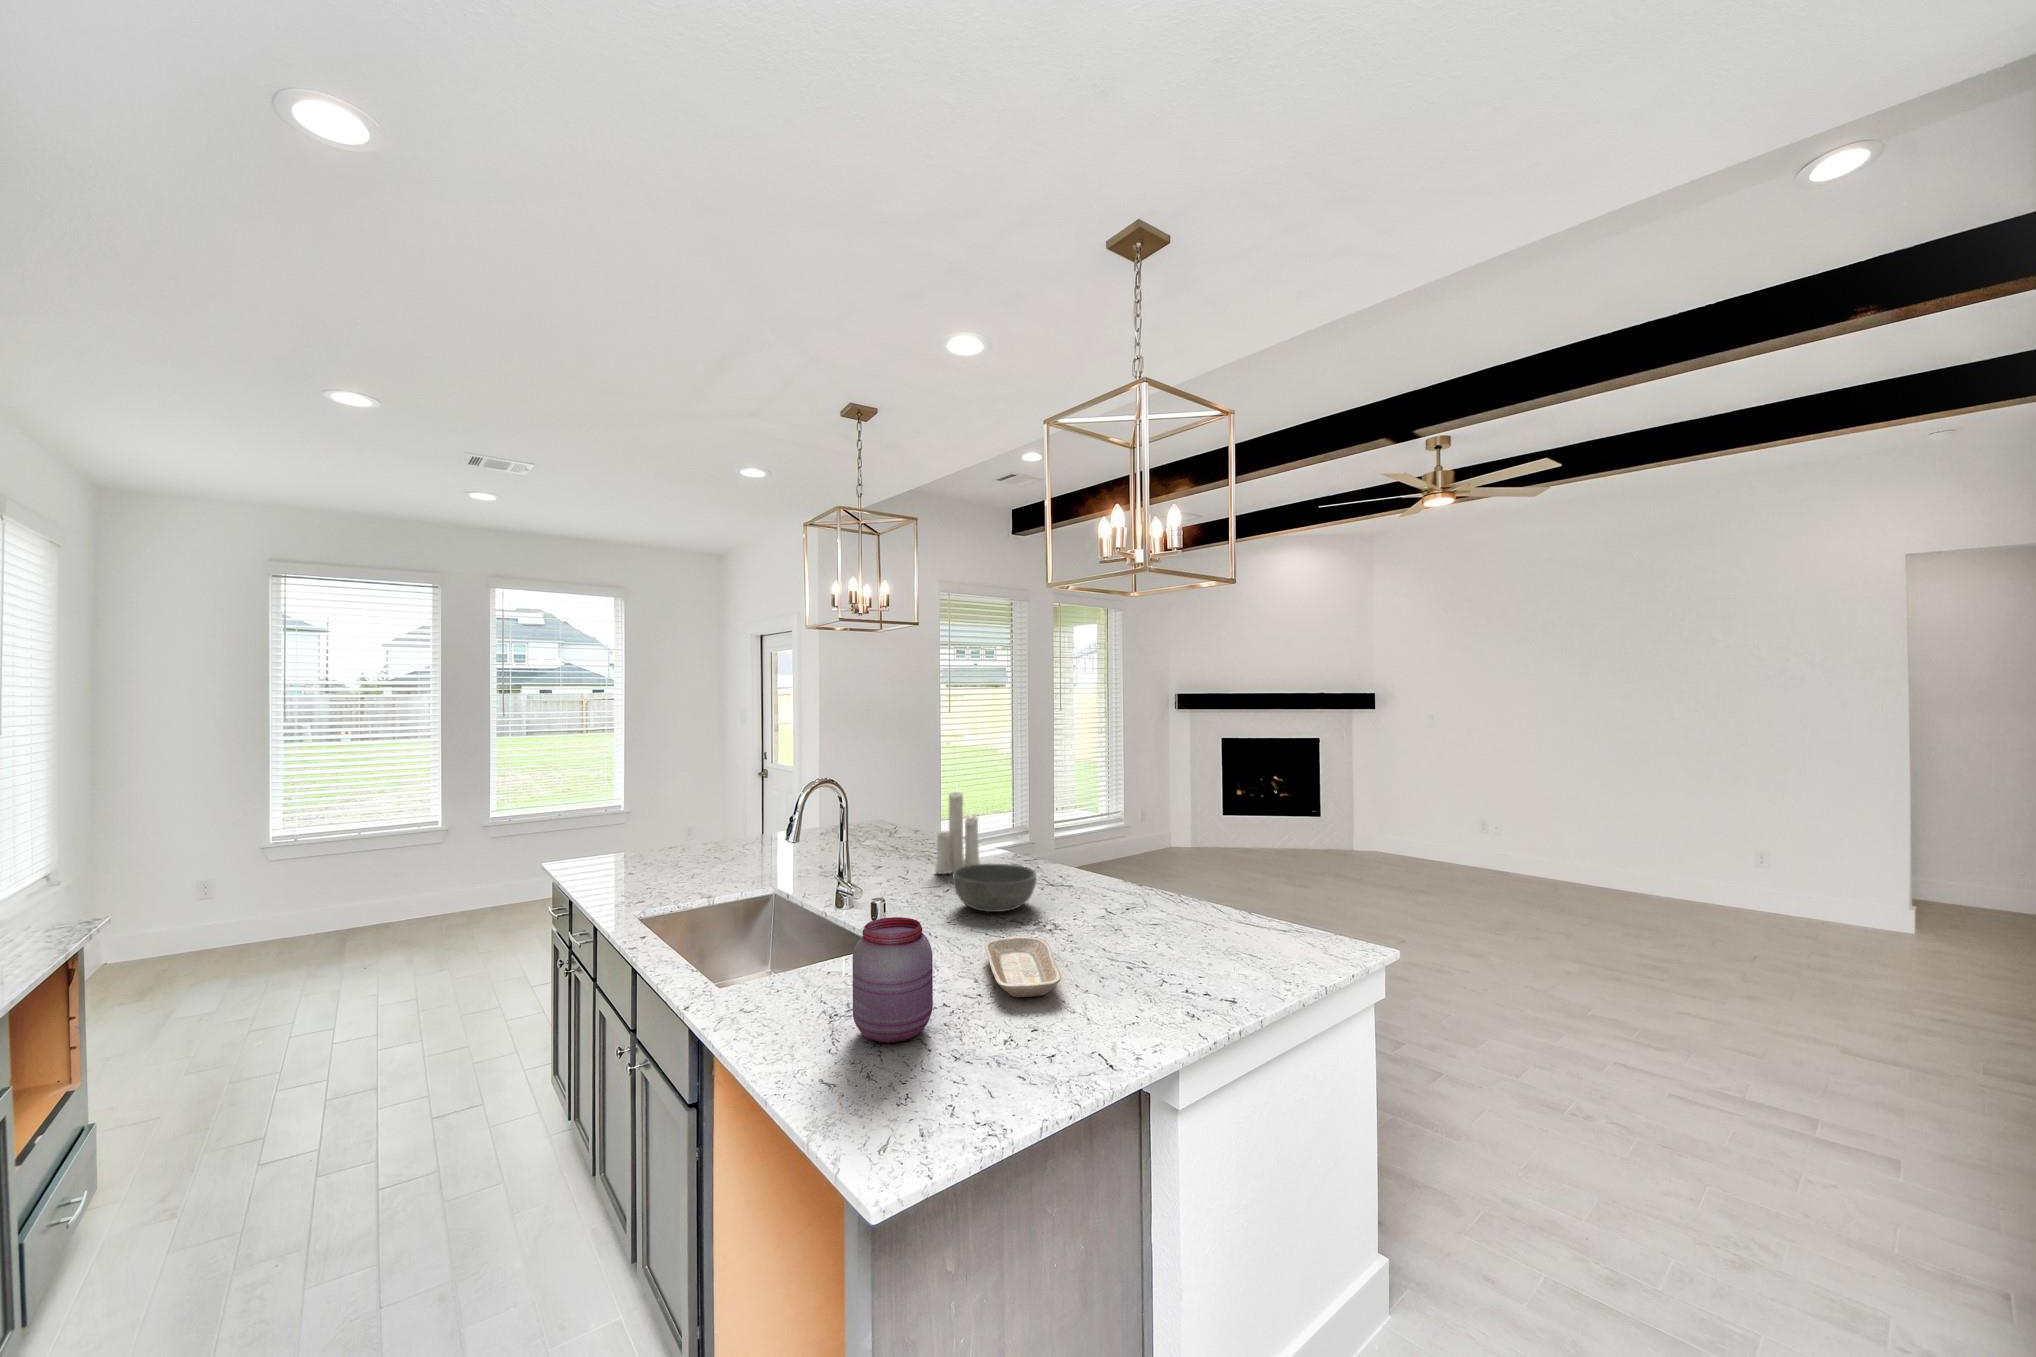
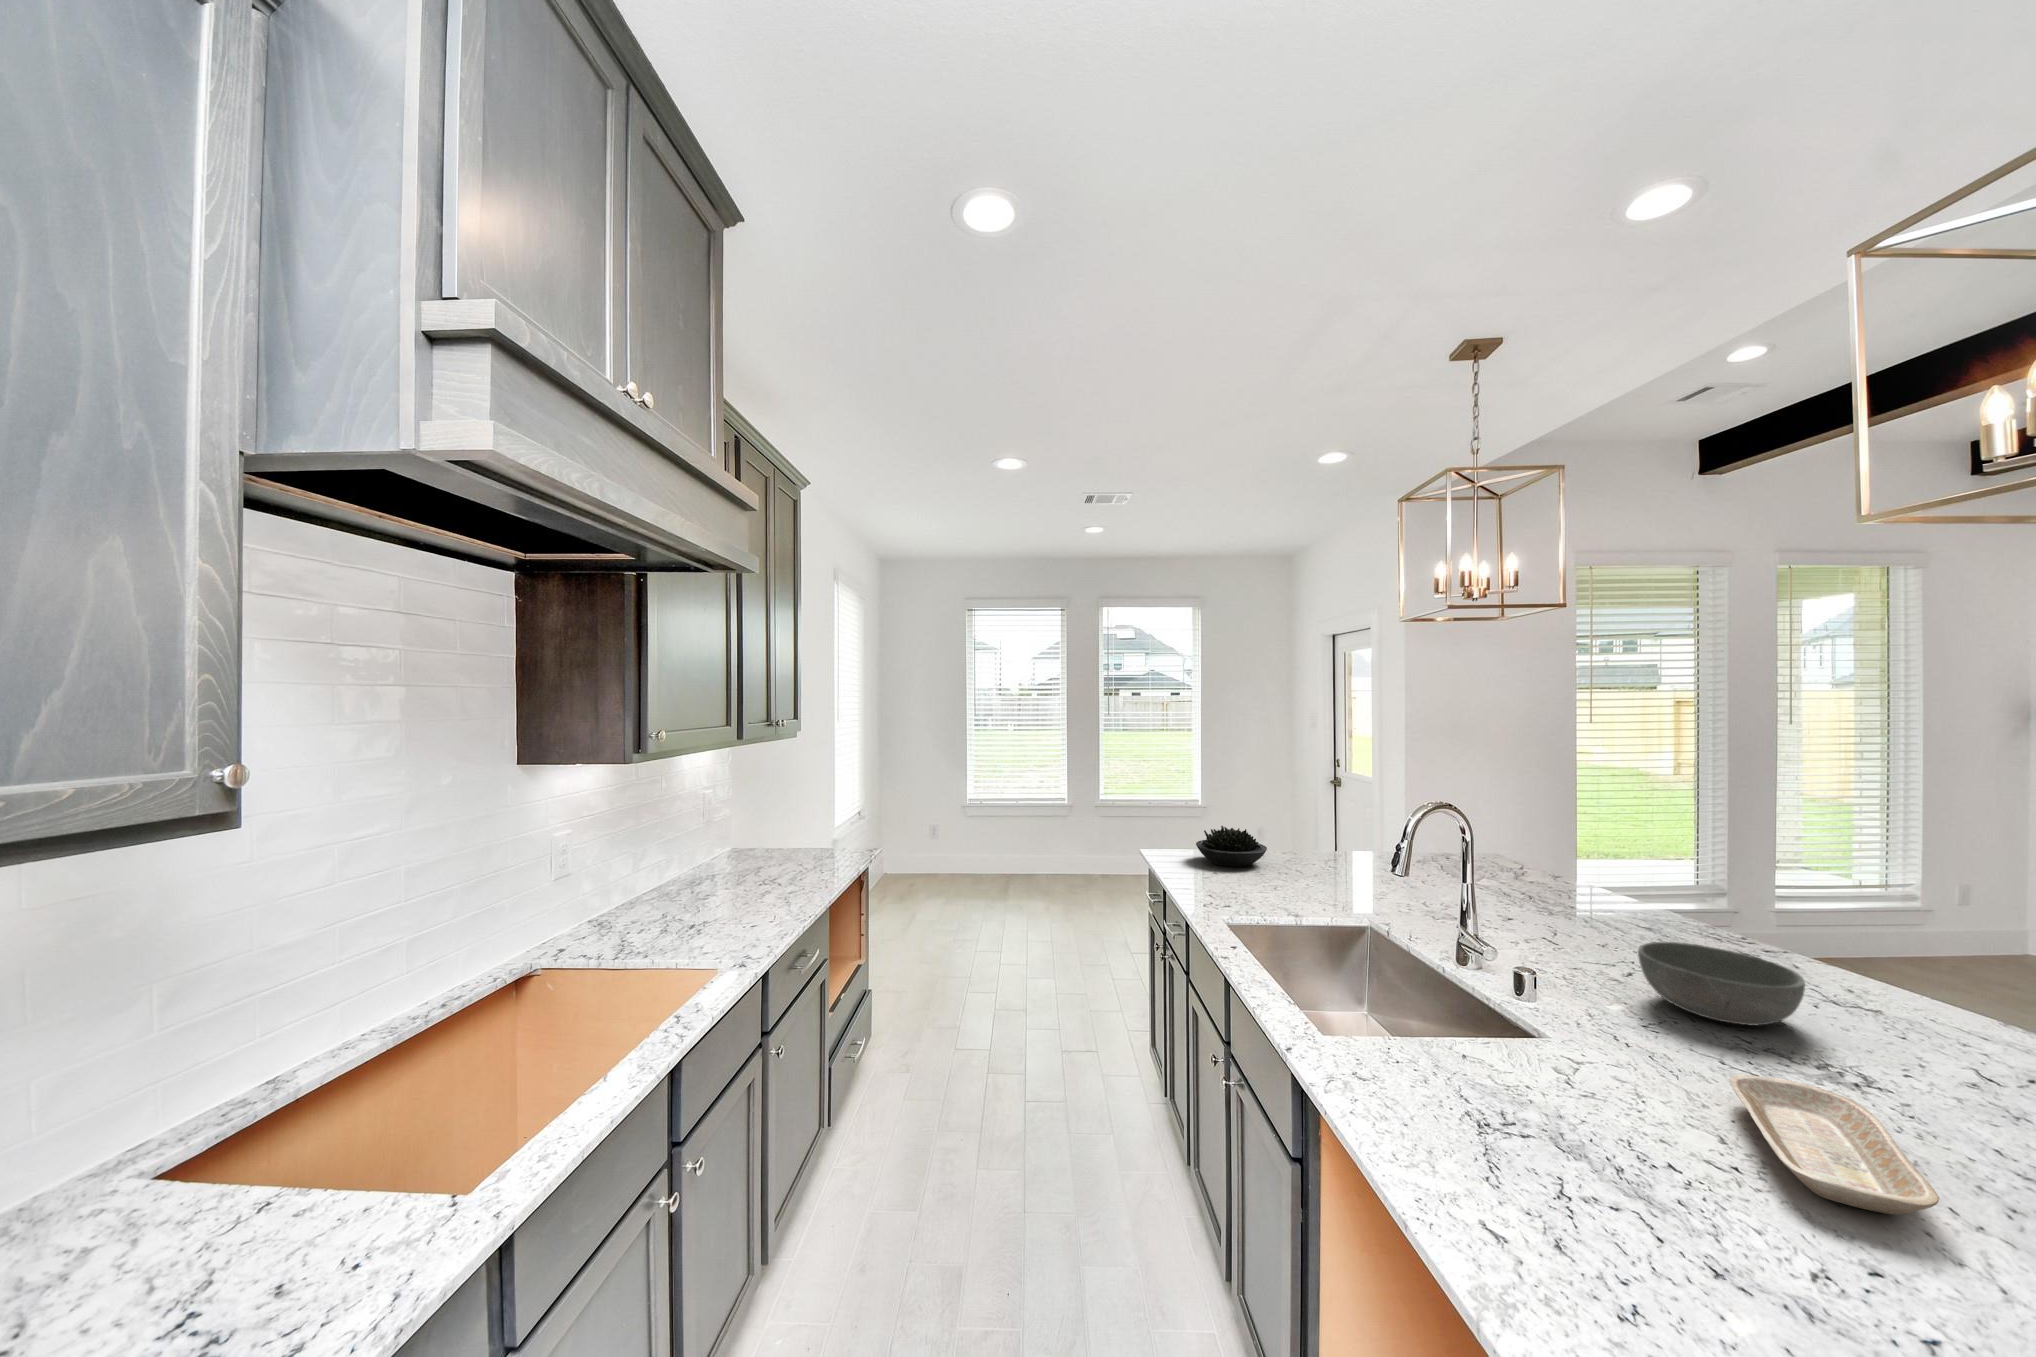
candle: present [935,791,979,874] -> none [1592,813,1670,949]
succulent plant: none [608,825,684,866] -> present [1196,826,1267,867]
jar: present [853,917,933,1043] -> none [1520,1014,1664,1210]

